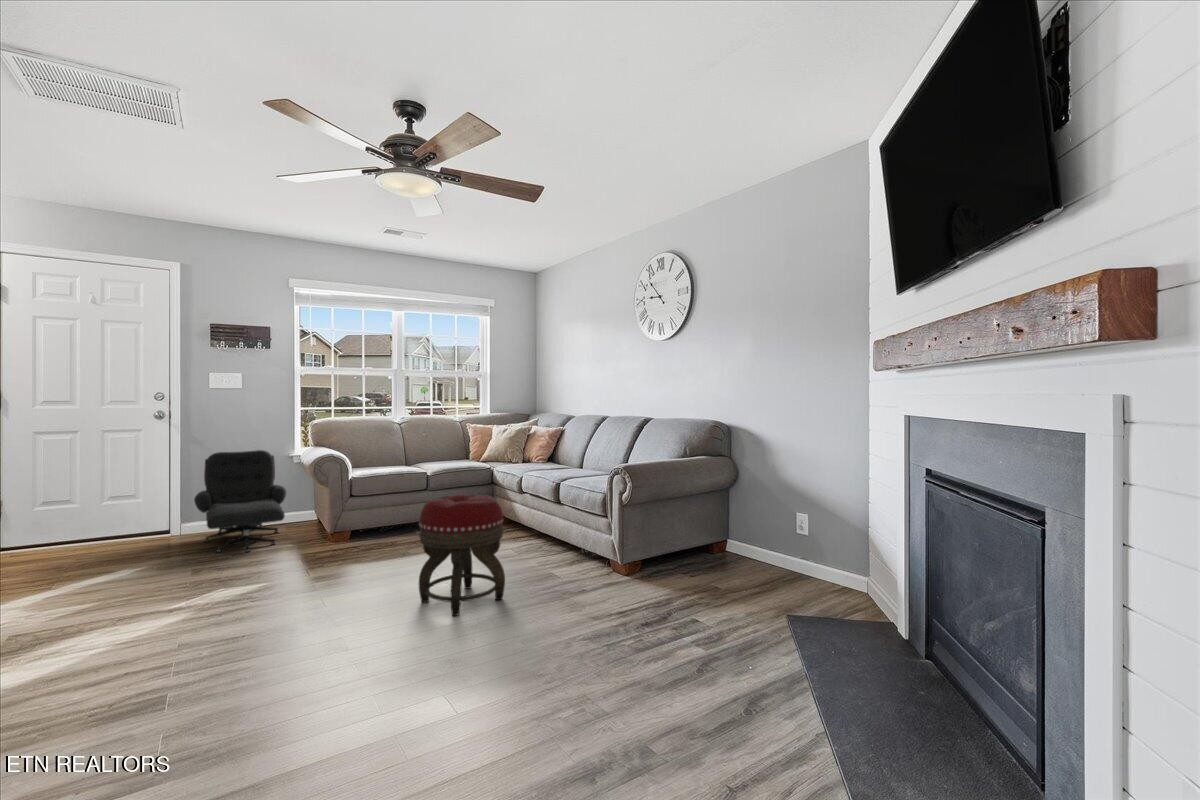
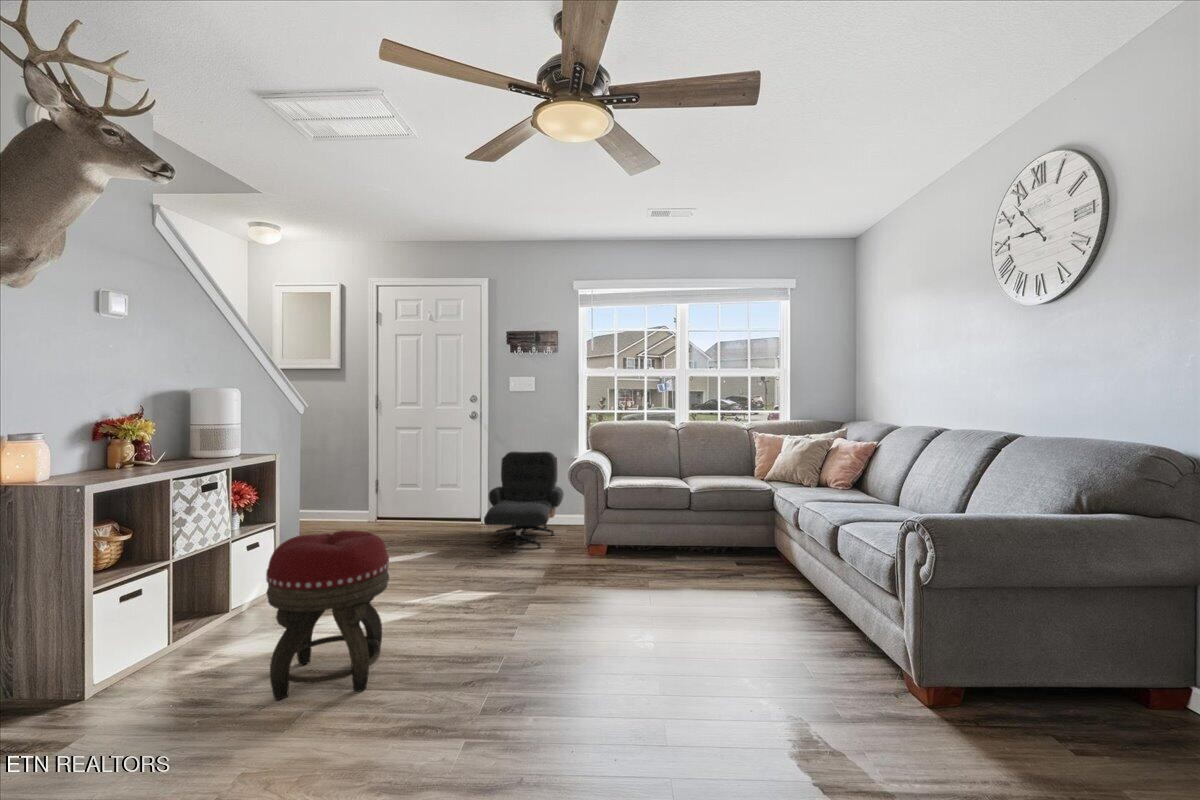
footstool: present [419,494,505,616] -> present [266,530,389,700]

